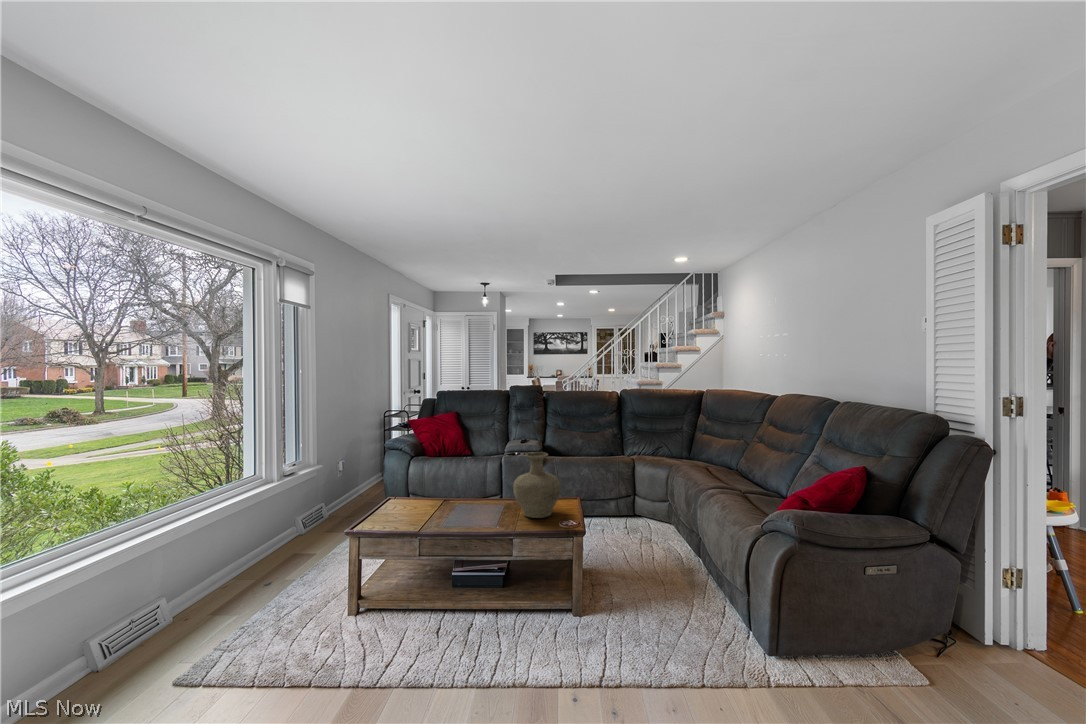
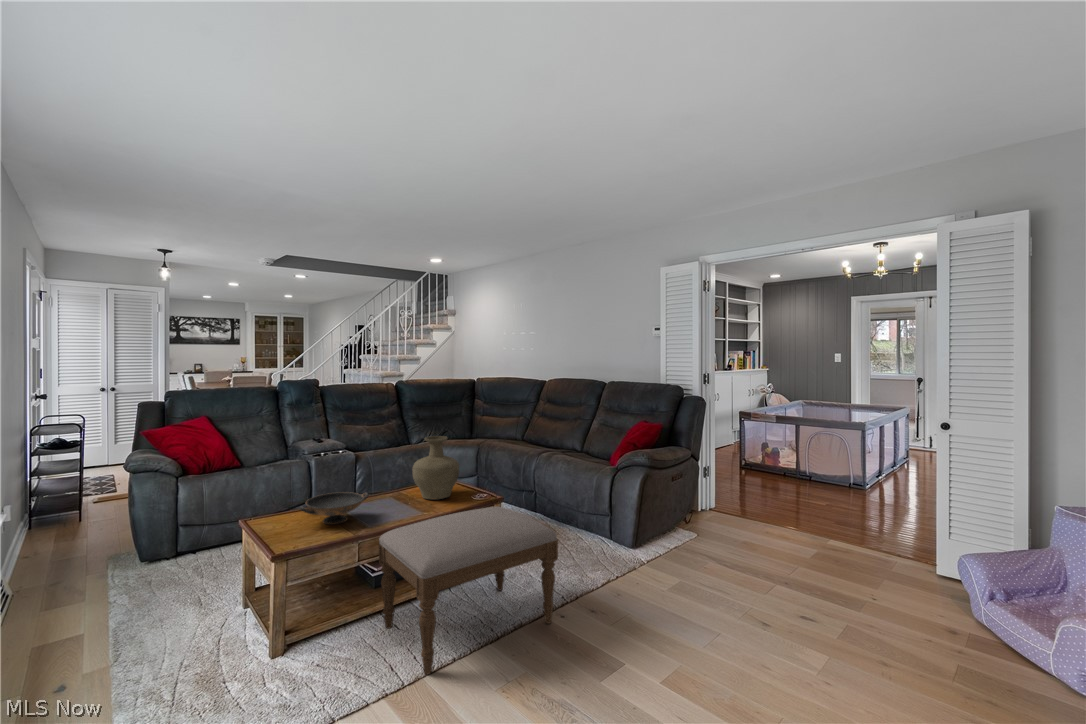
decorative bowl: none [399,491,461,520] -> present [299,492,368,524]
ottoman: none [386,537,564,700] -> present [379,507,558,675]

